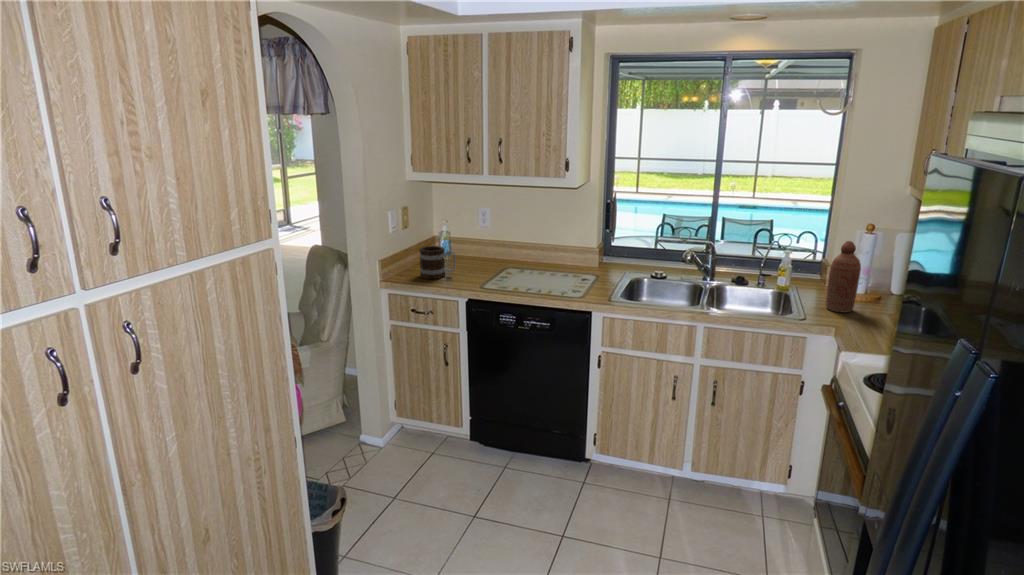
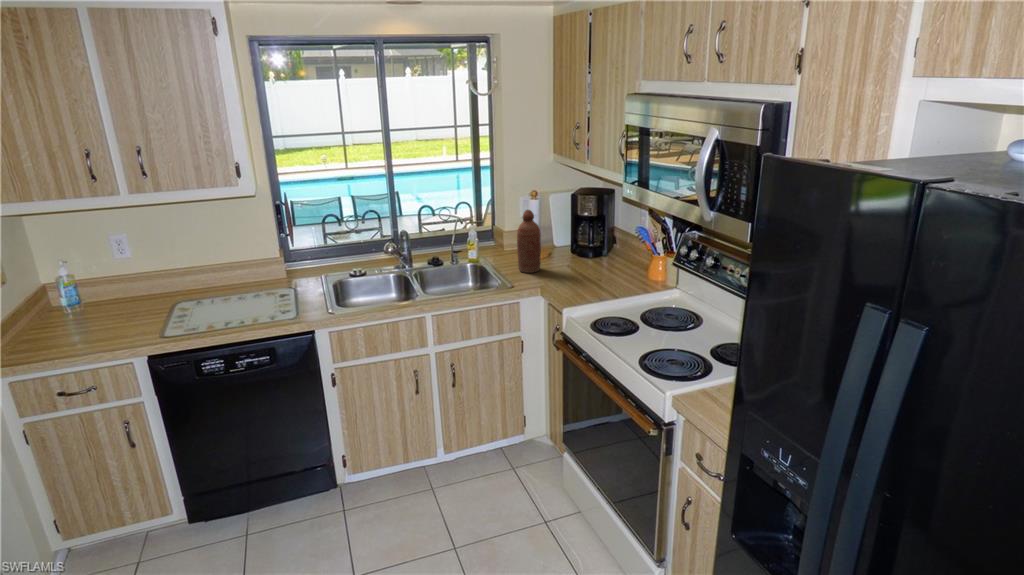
mug: present [419,246,456,279] -> none [43,298,109,347]

